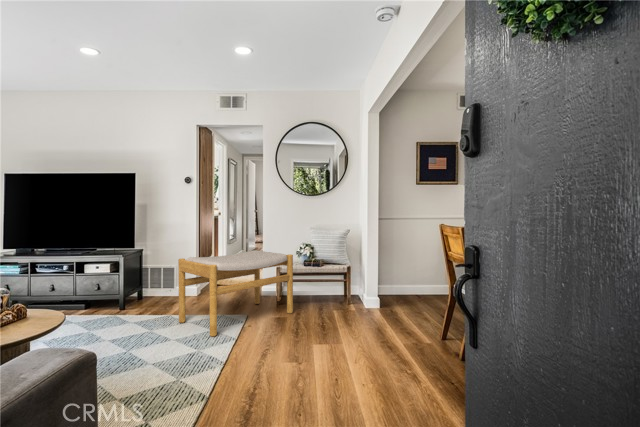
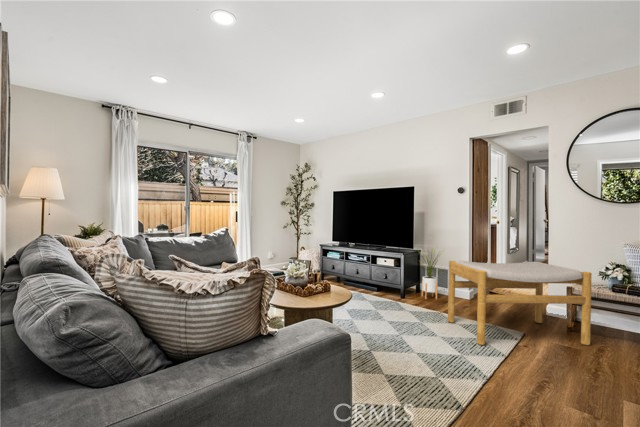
house plant: none [136,242,171,304] -> present [420,250,439,299]

